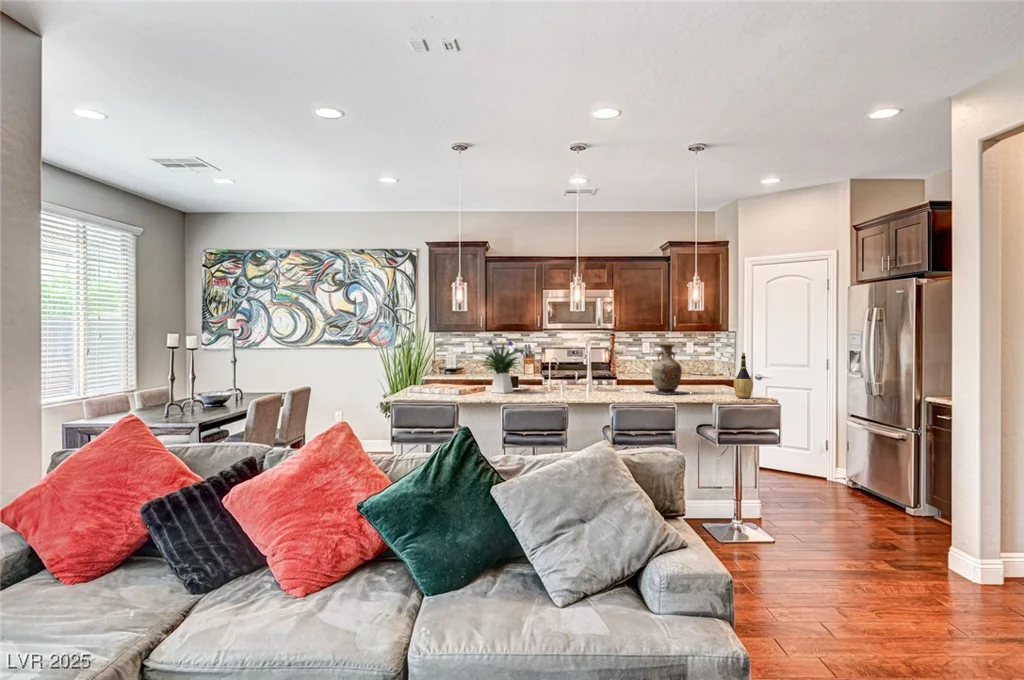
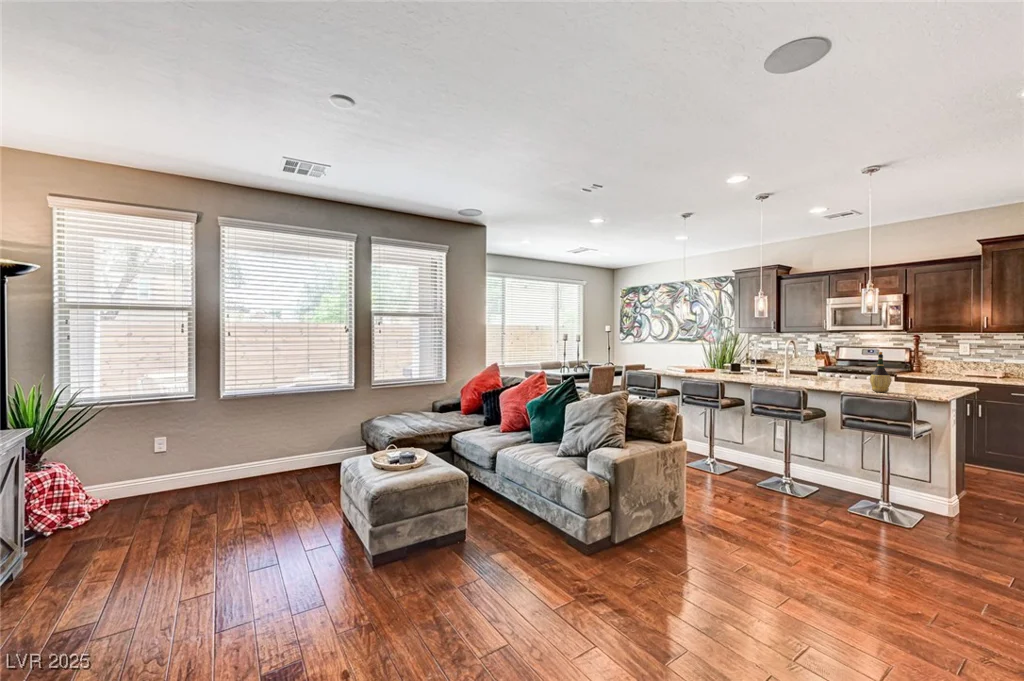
flower arrangement: present [483,340,524,393] -> none [688,336,725,373]
vase: present [646,344,687,395] -> none [815,343,852,385]

